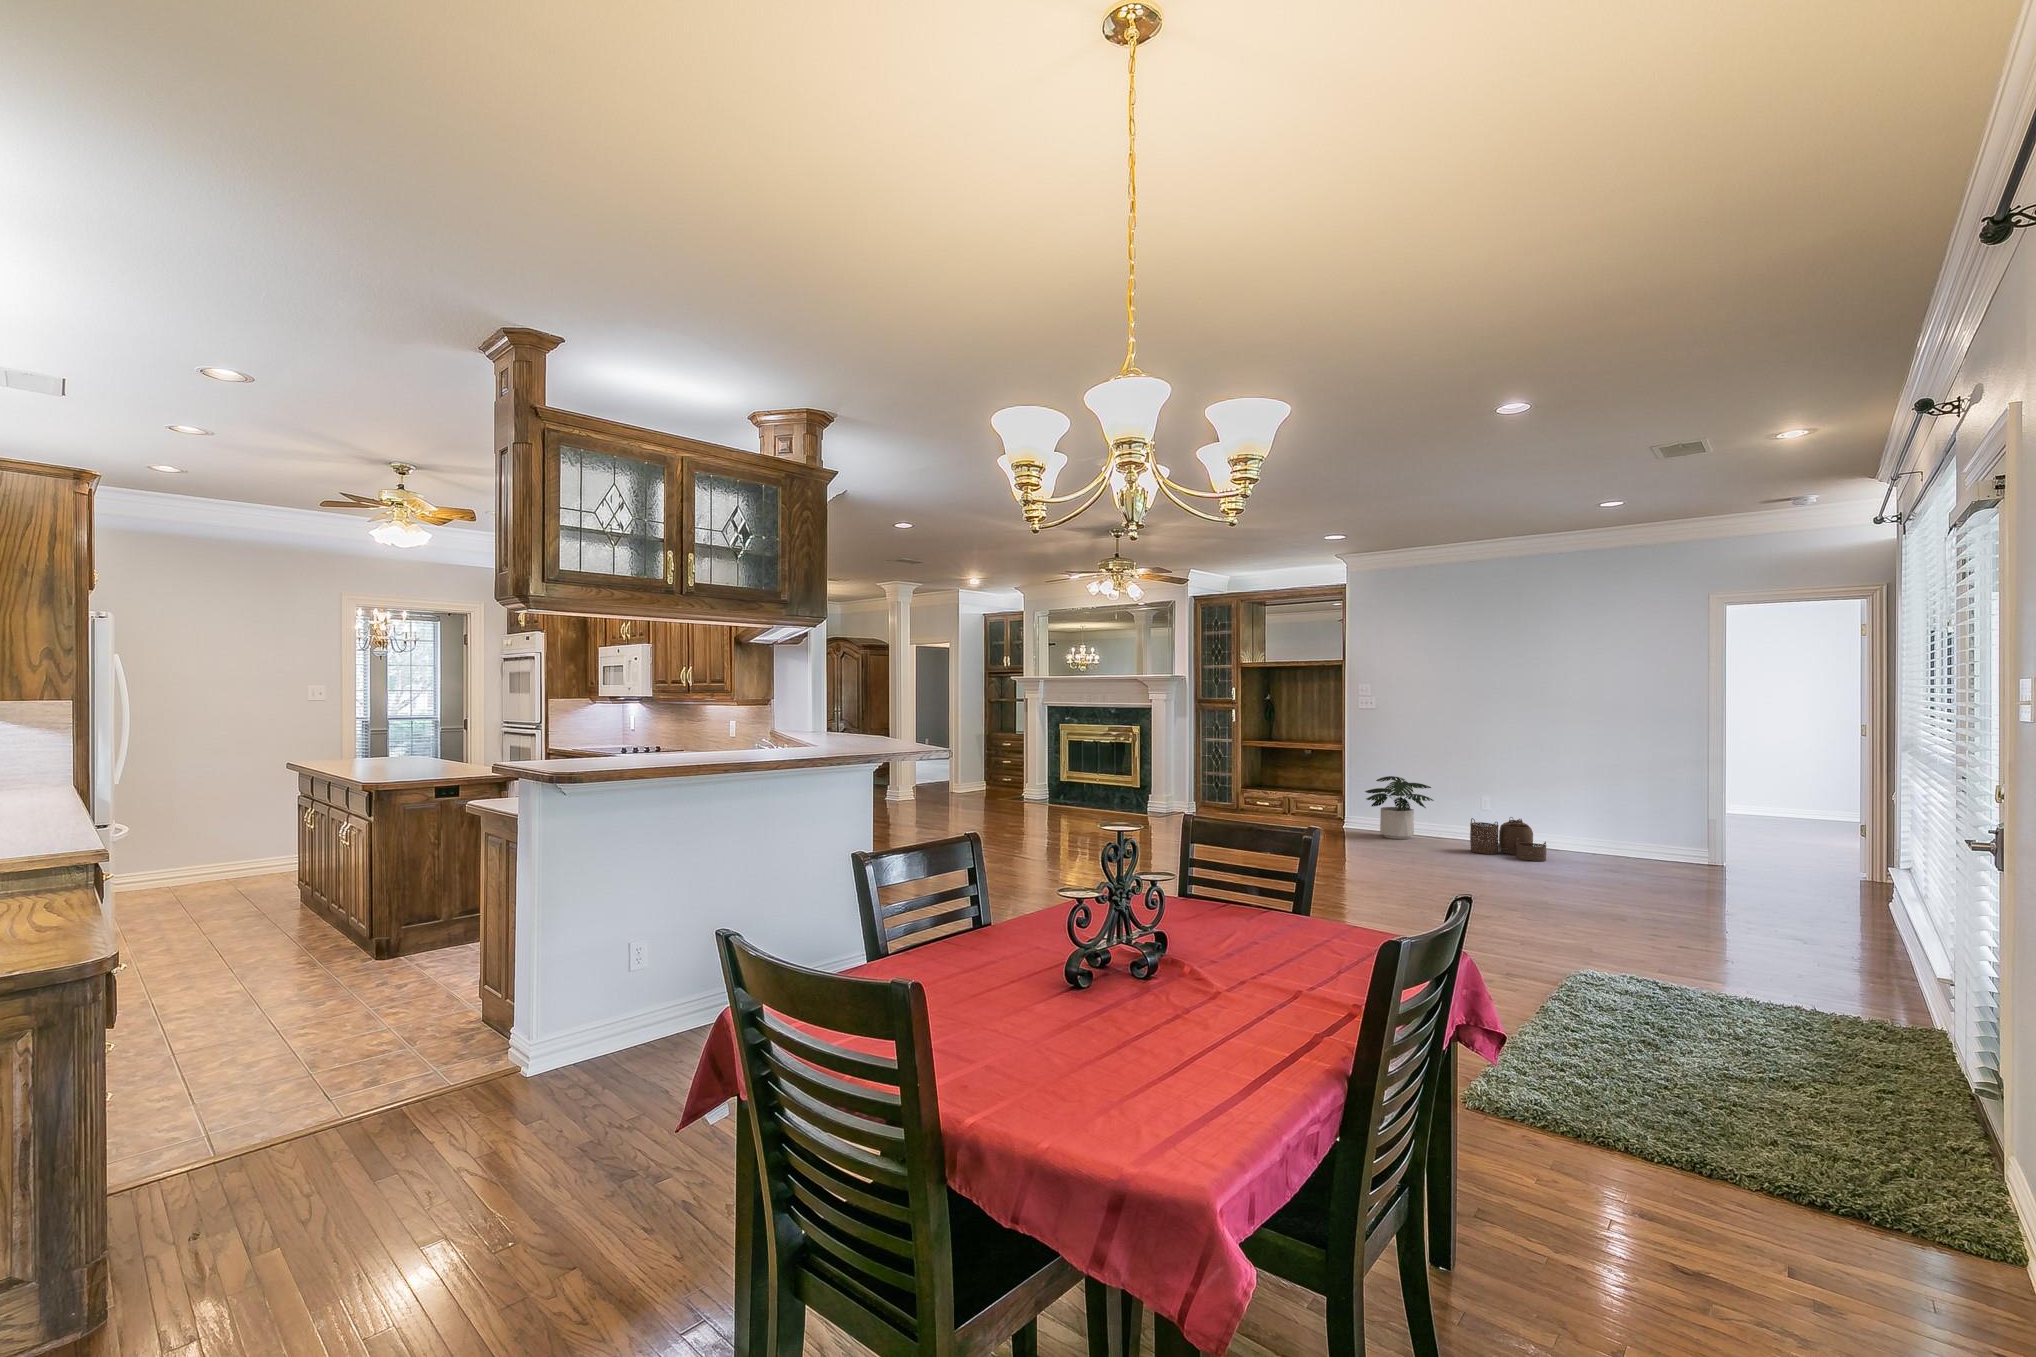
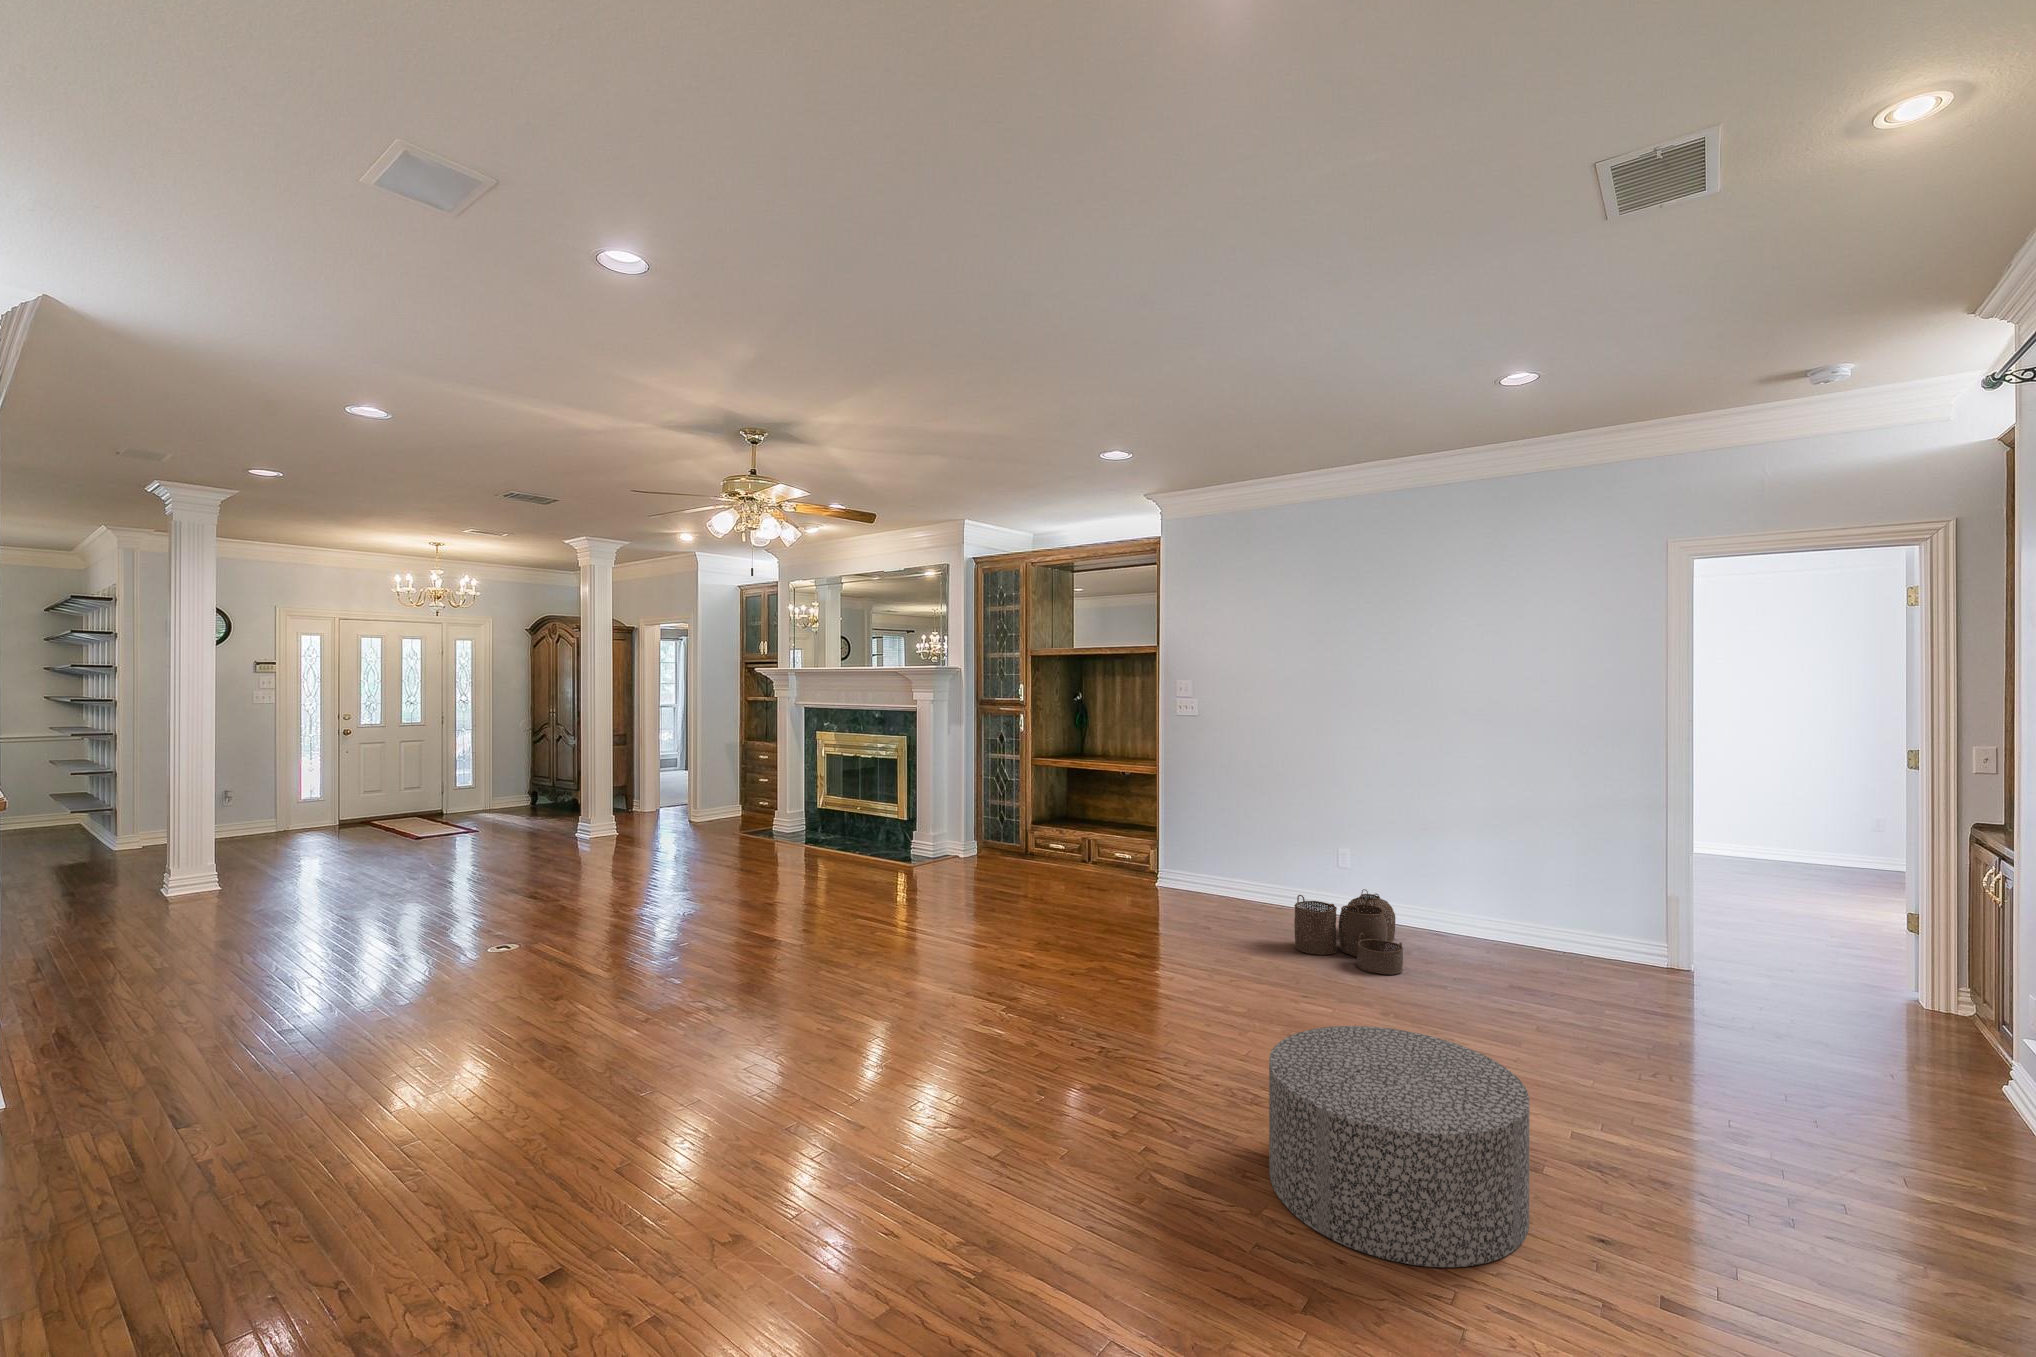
potted plant: present [1365,776,1434,839] -> none [1158,819,1257,916]
ottoman: none [1518,853,1656,937] -> present [1269,1026,1530,1267]

